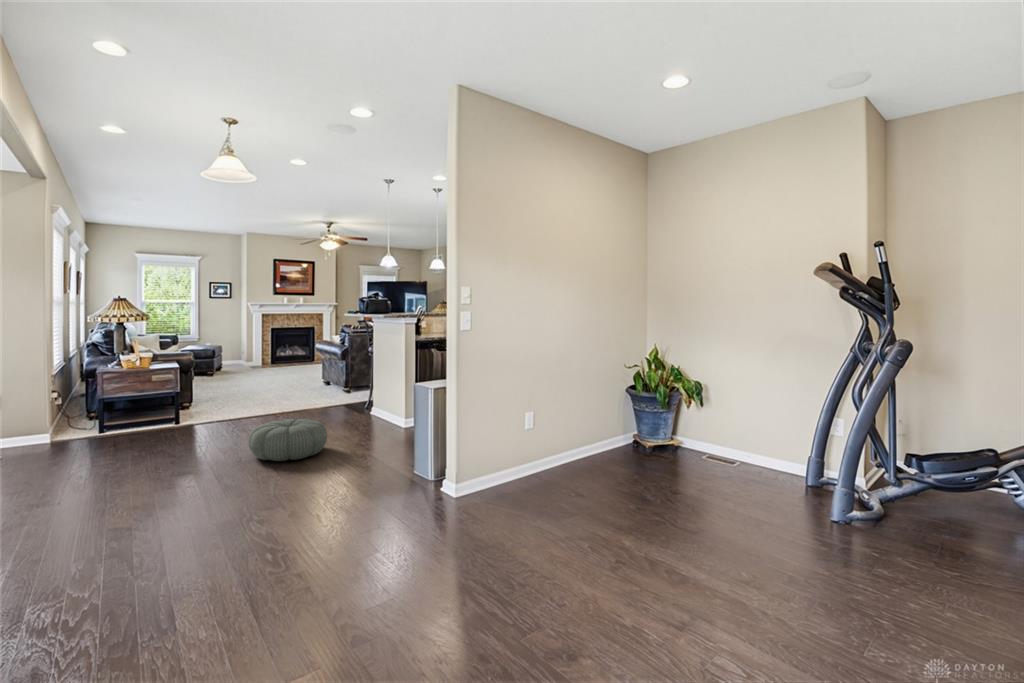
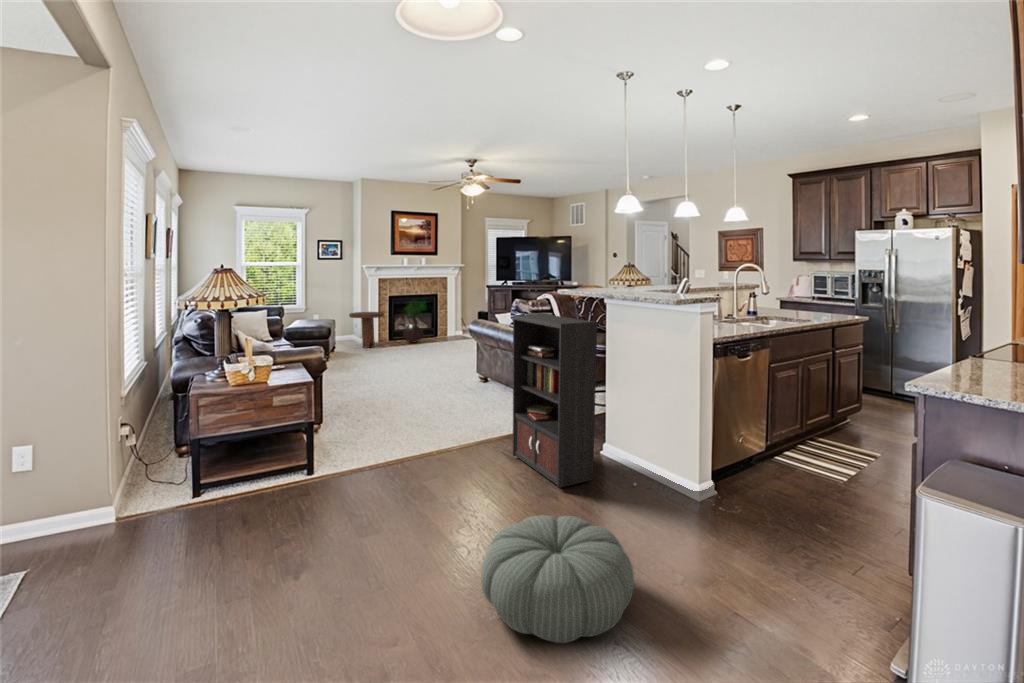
bookcase: none [312,327,377,425] -> present [513,314,636,488]
potted tree: none [280,328,303,366] -> present [403,301,425,343]
side table: none [234,340,264,370] -> present [349,312,384,348]

